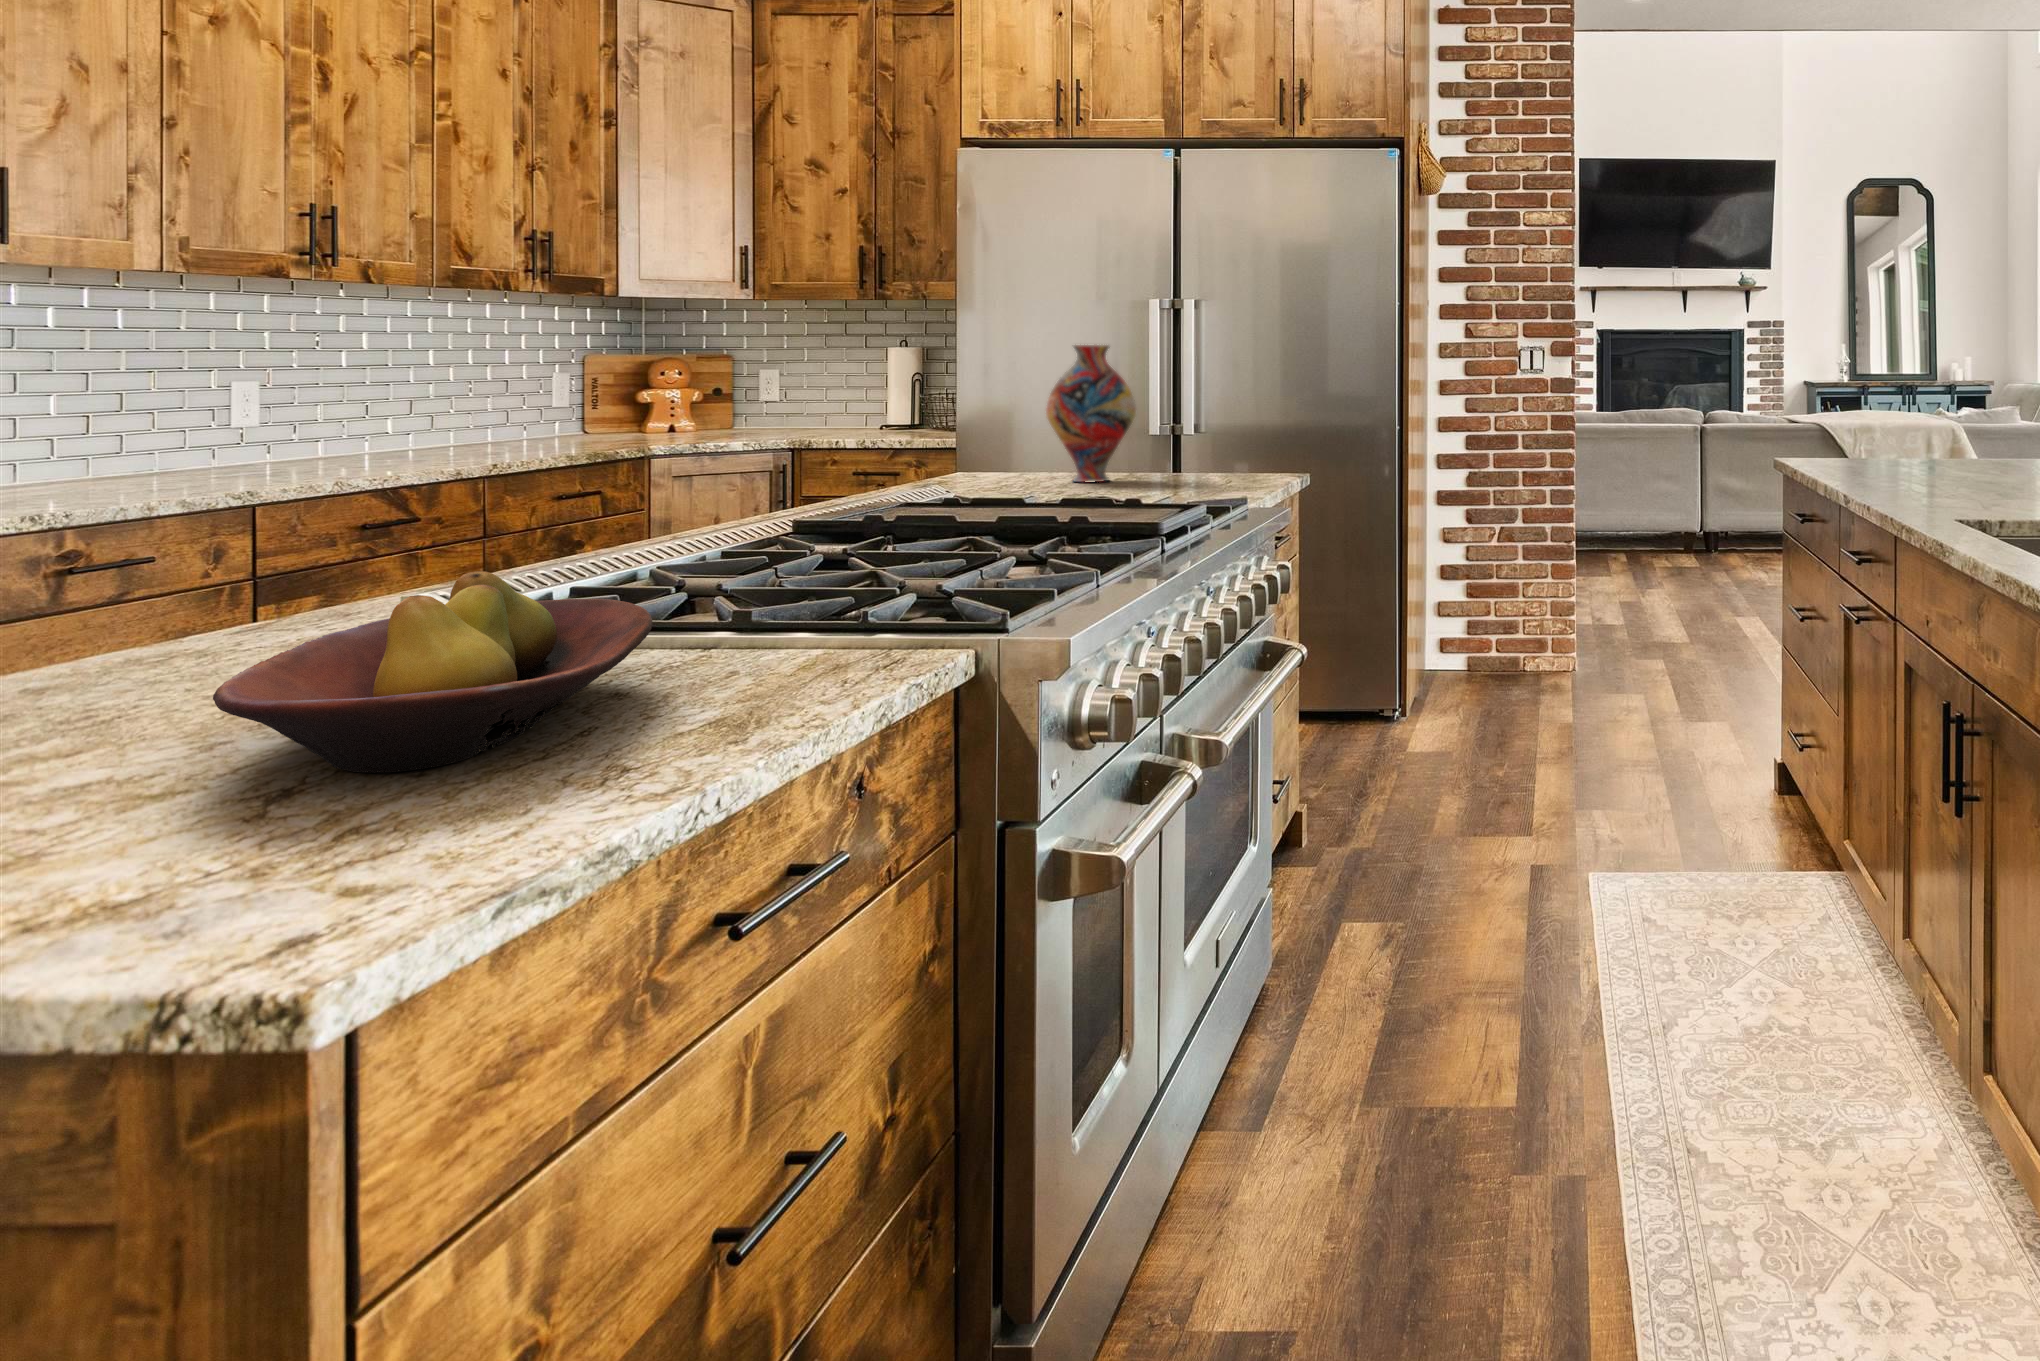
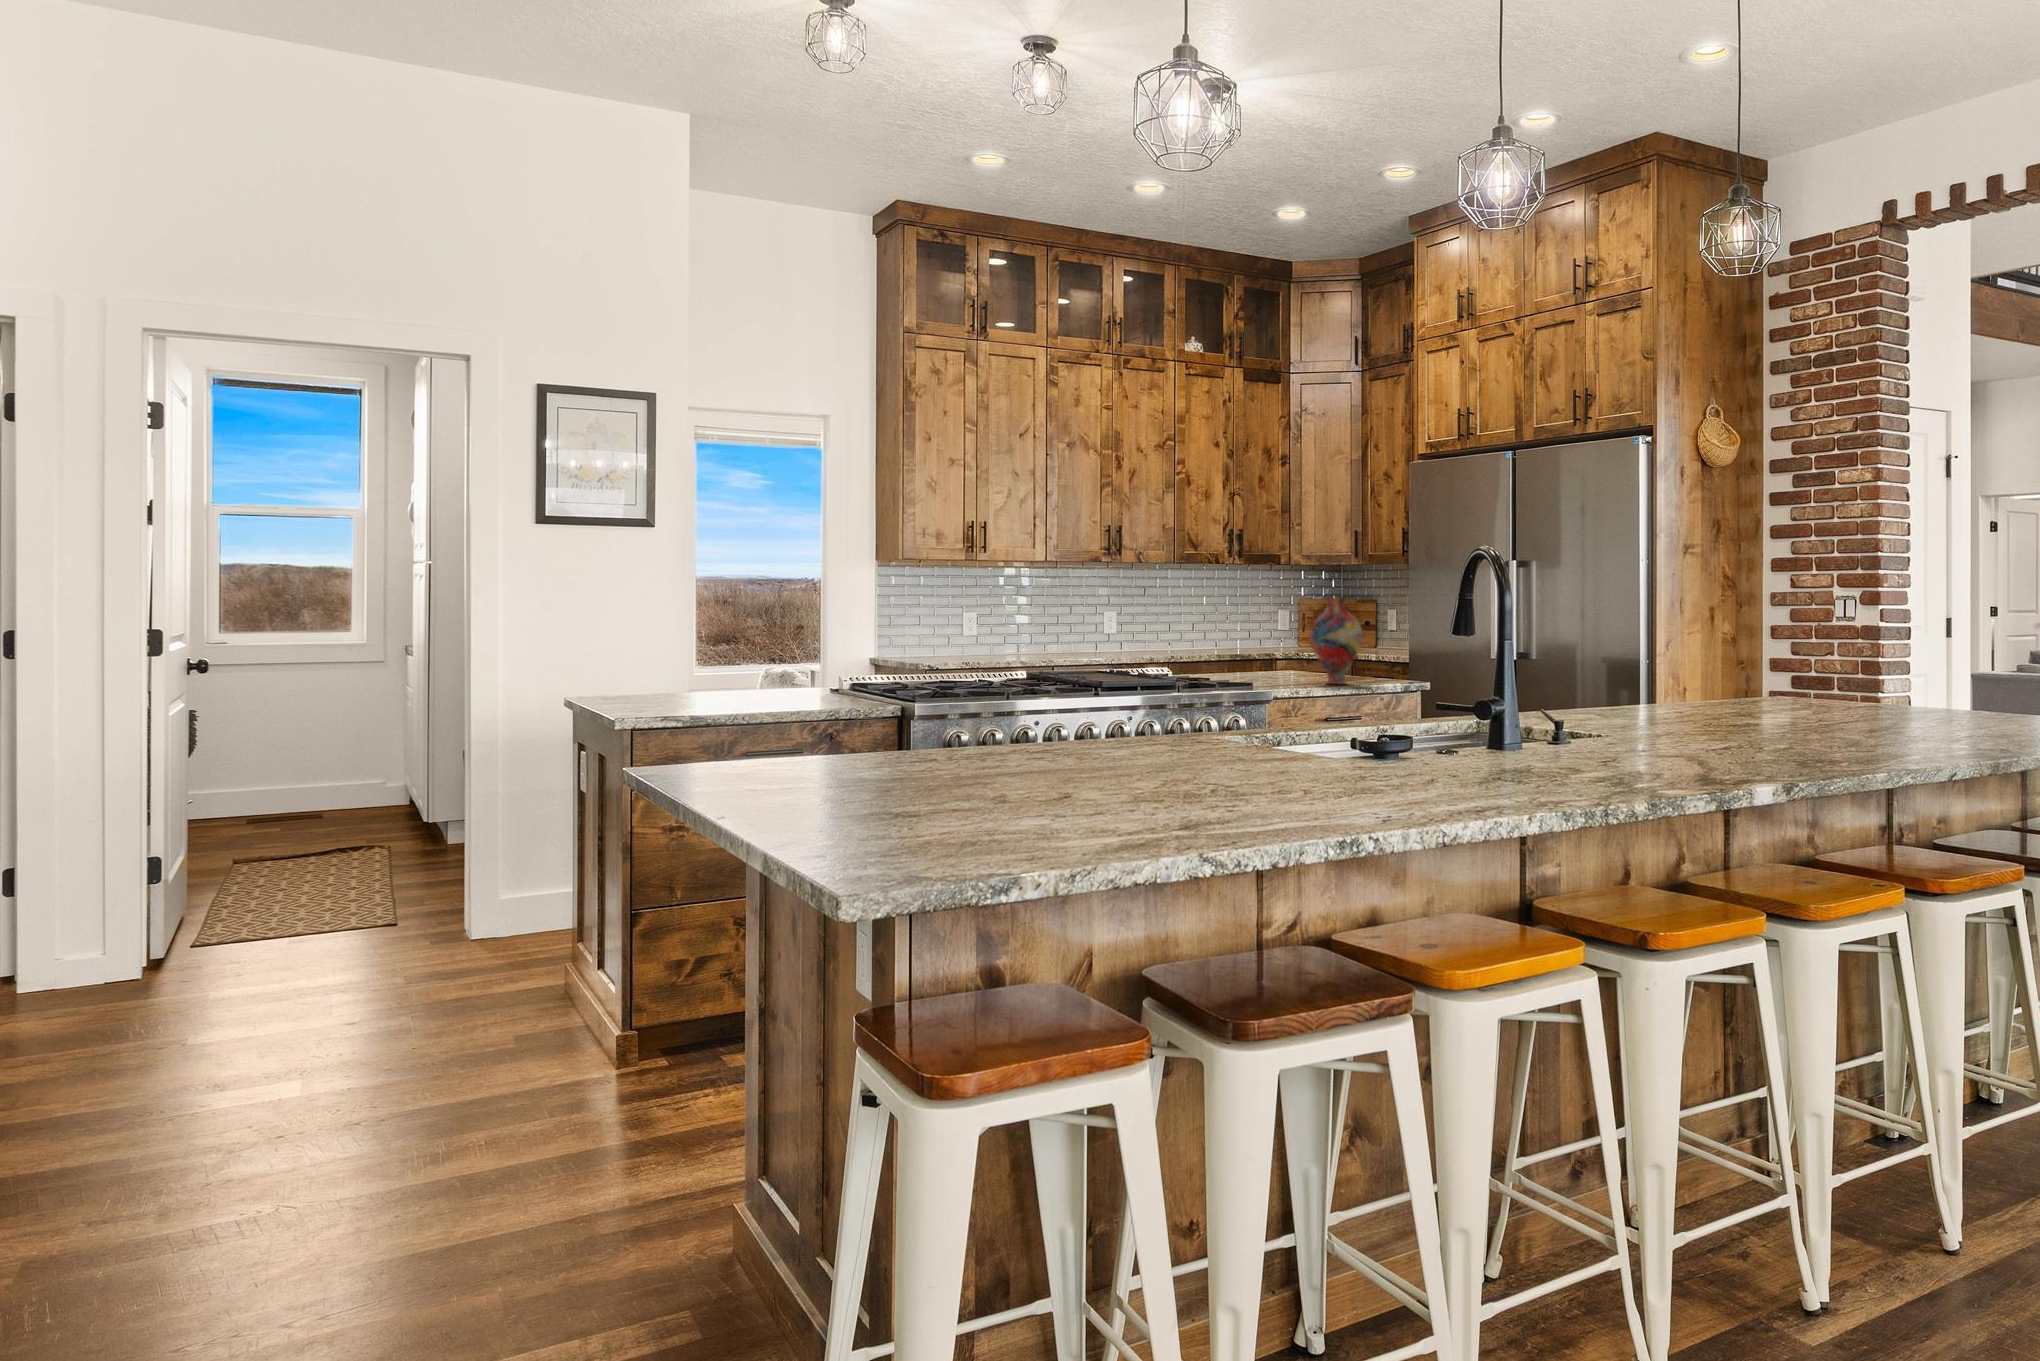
fruit bowl: present [213,571,652,773] -> none [683,666,829,712]

